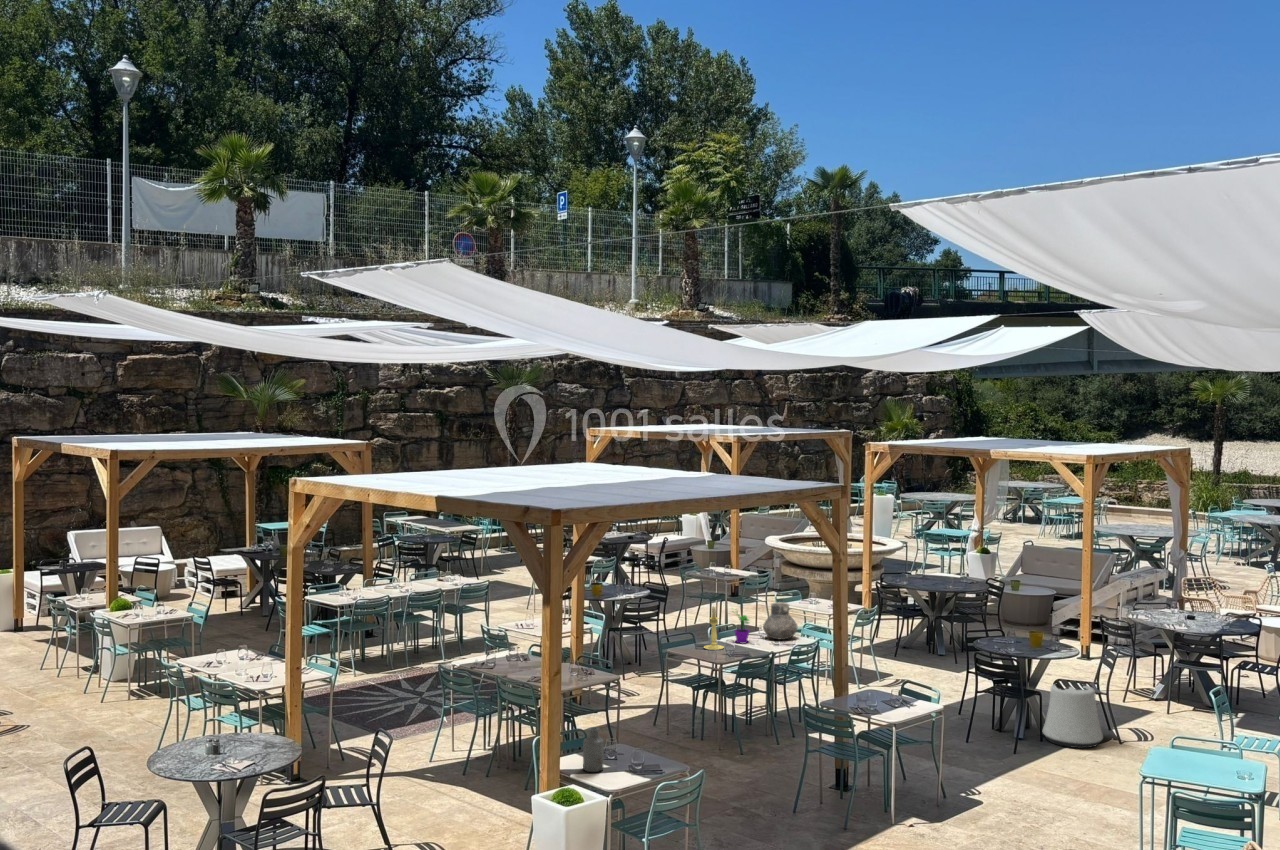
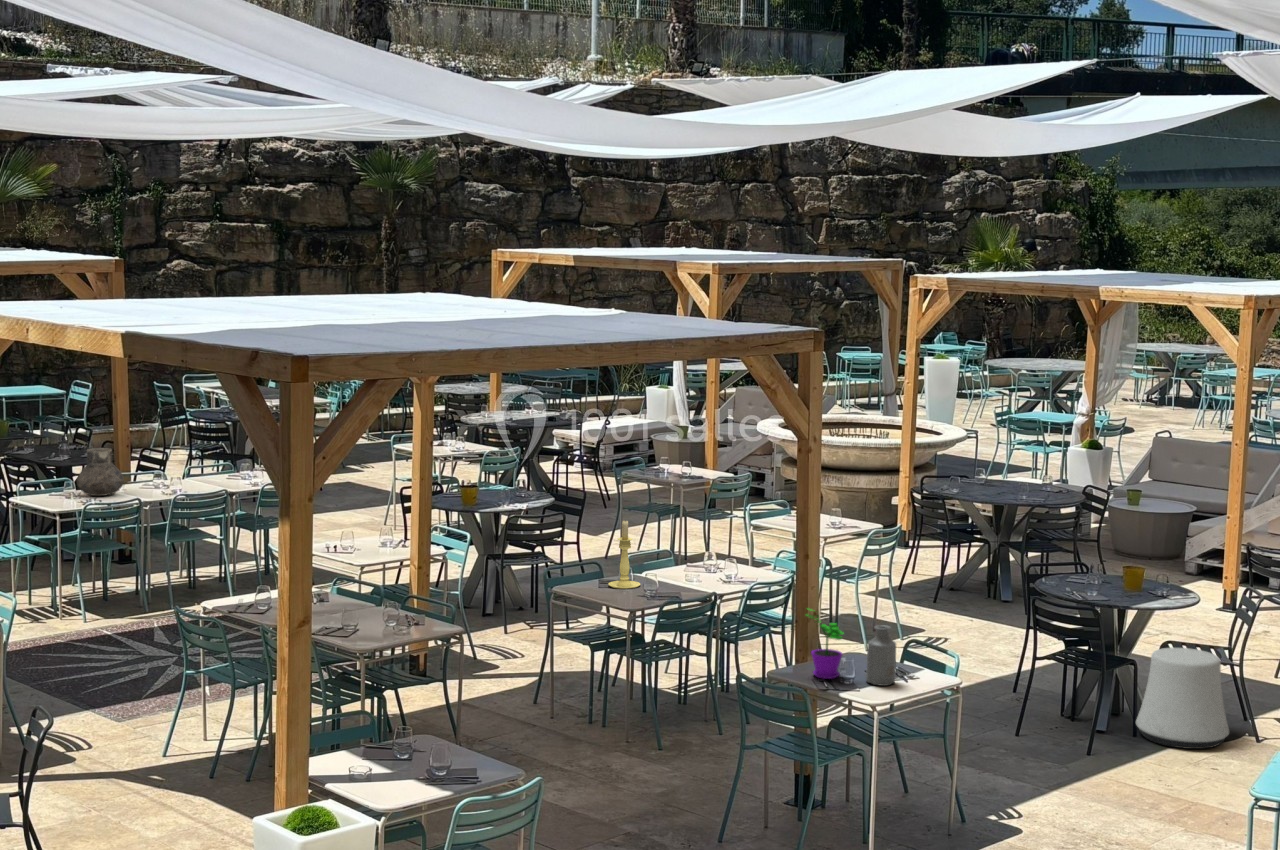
vase: present [763,602,798,640] -> present [77,448,124,496]
flower pot: present [734,612,749,644] -> present [807,609,843,679]
bottle: present [583,727,604,772] -> present [866,625,896,686]

